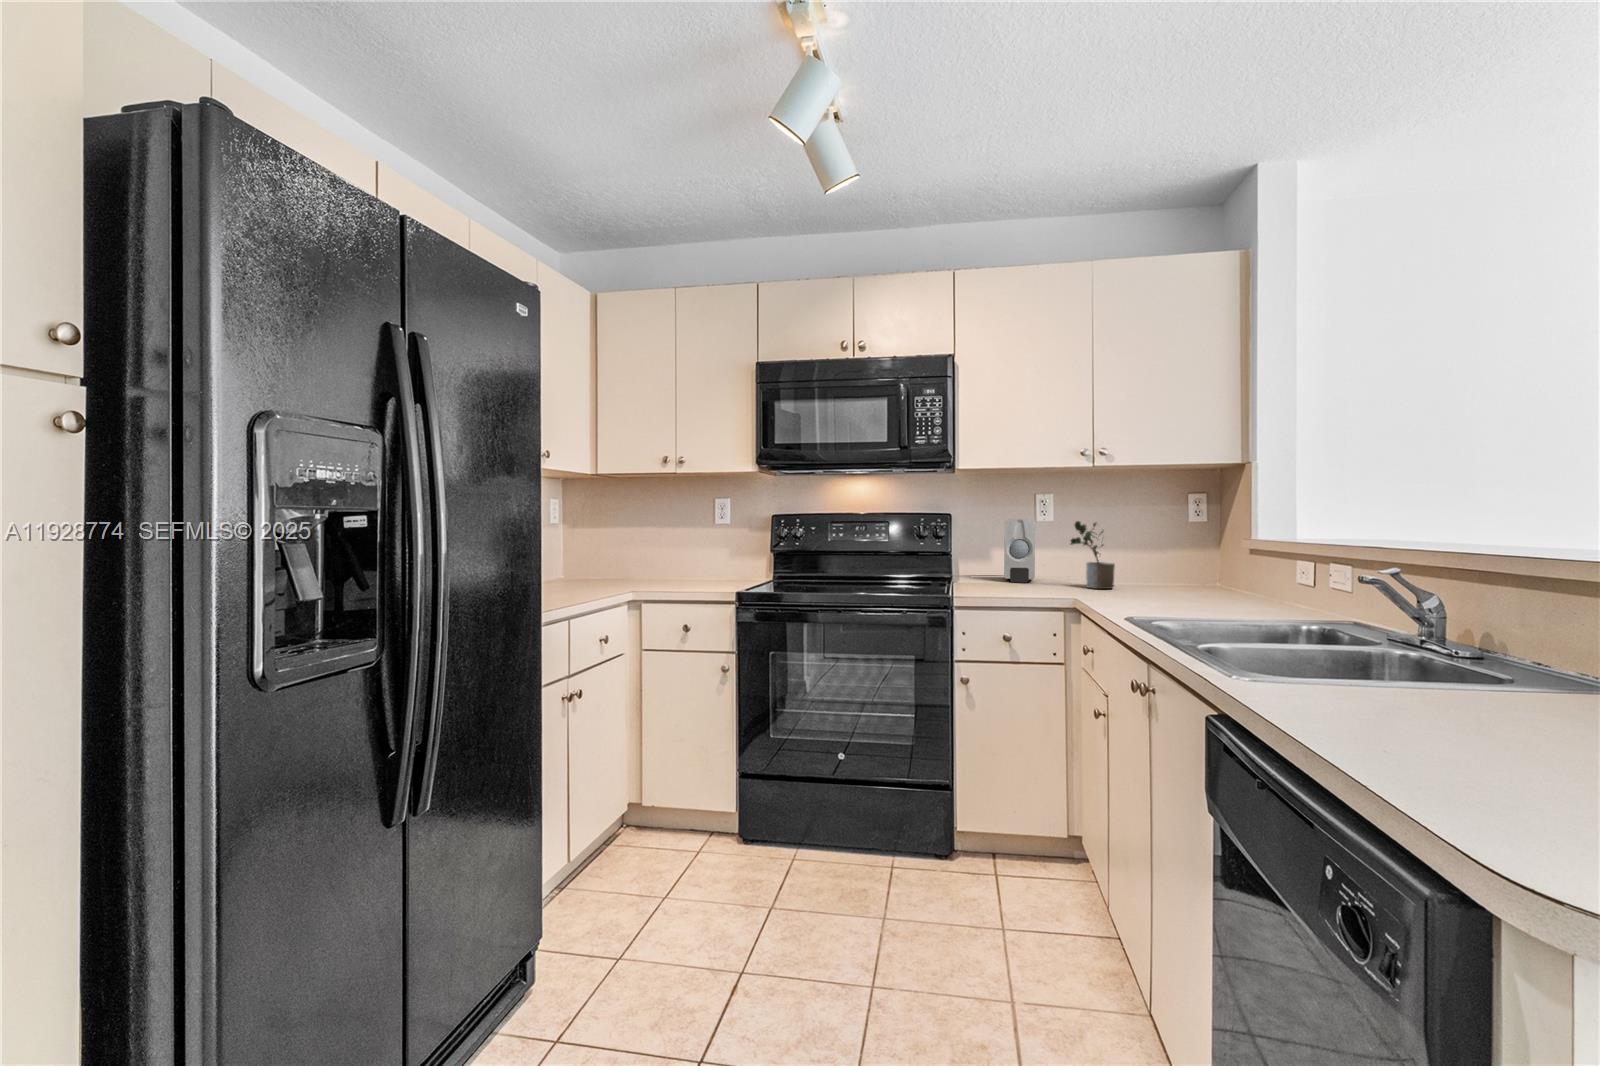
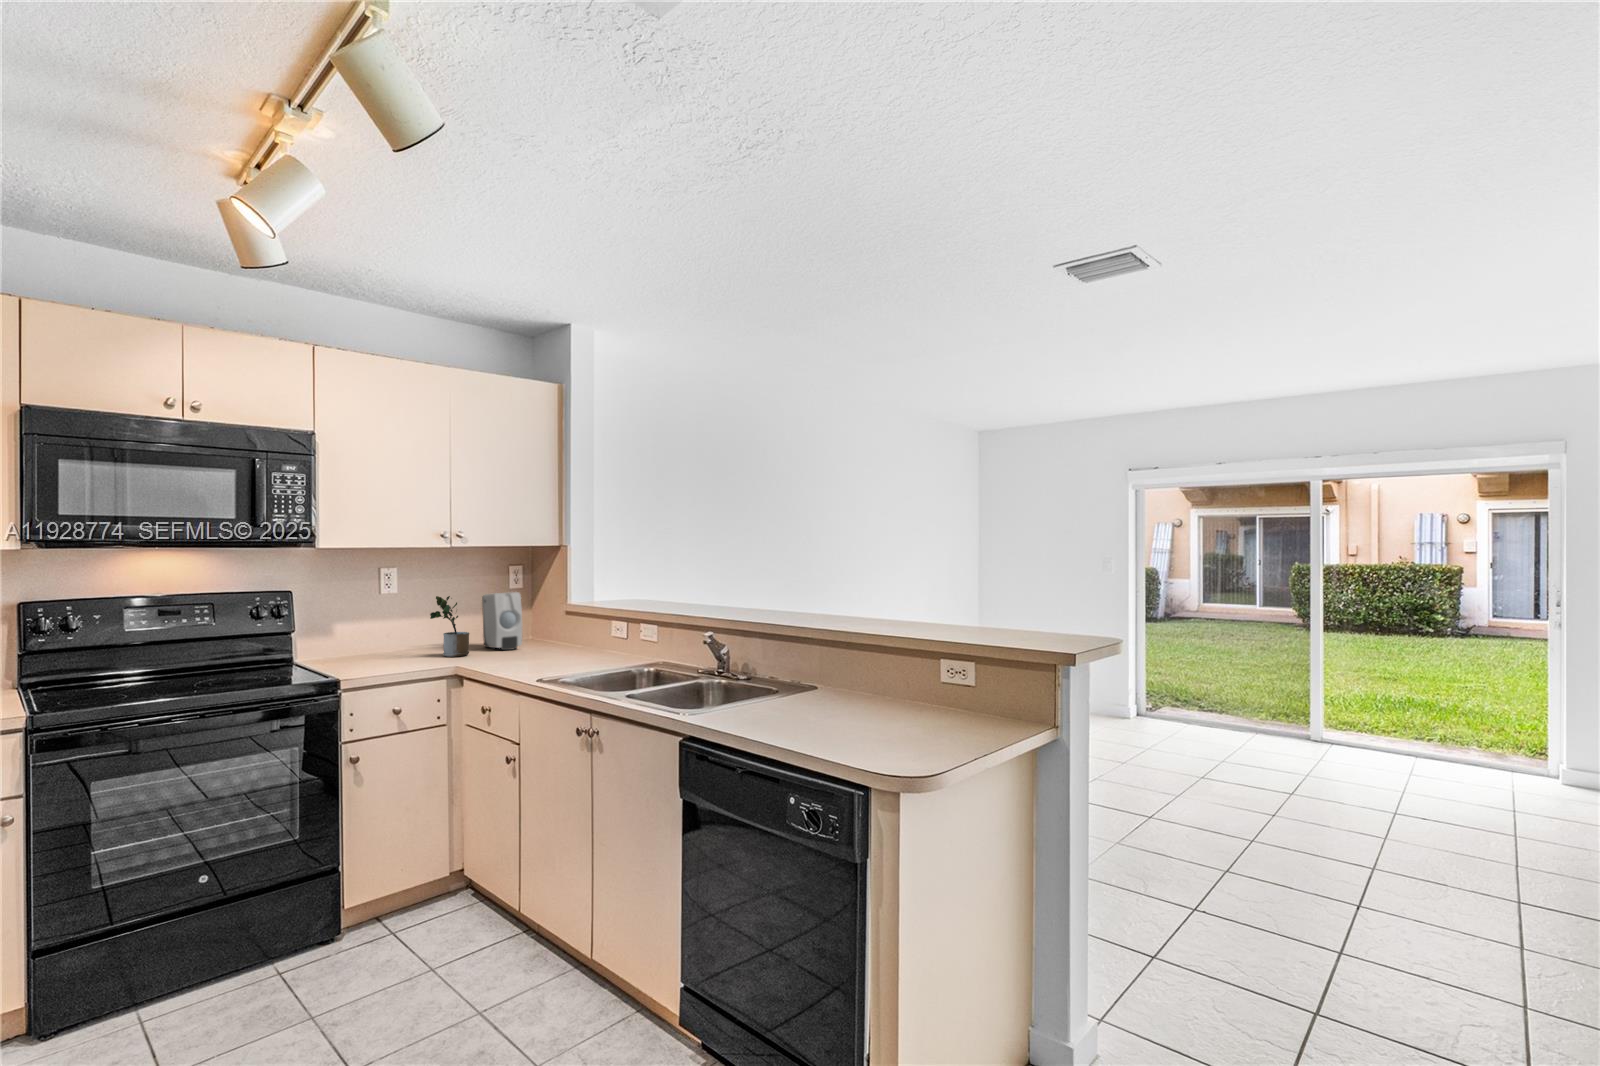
soap dispenser: present [1004,519,1035,582] -> present [482,592,522,650]

